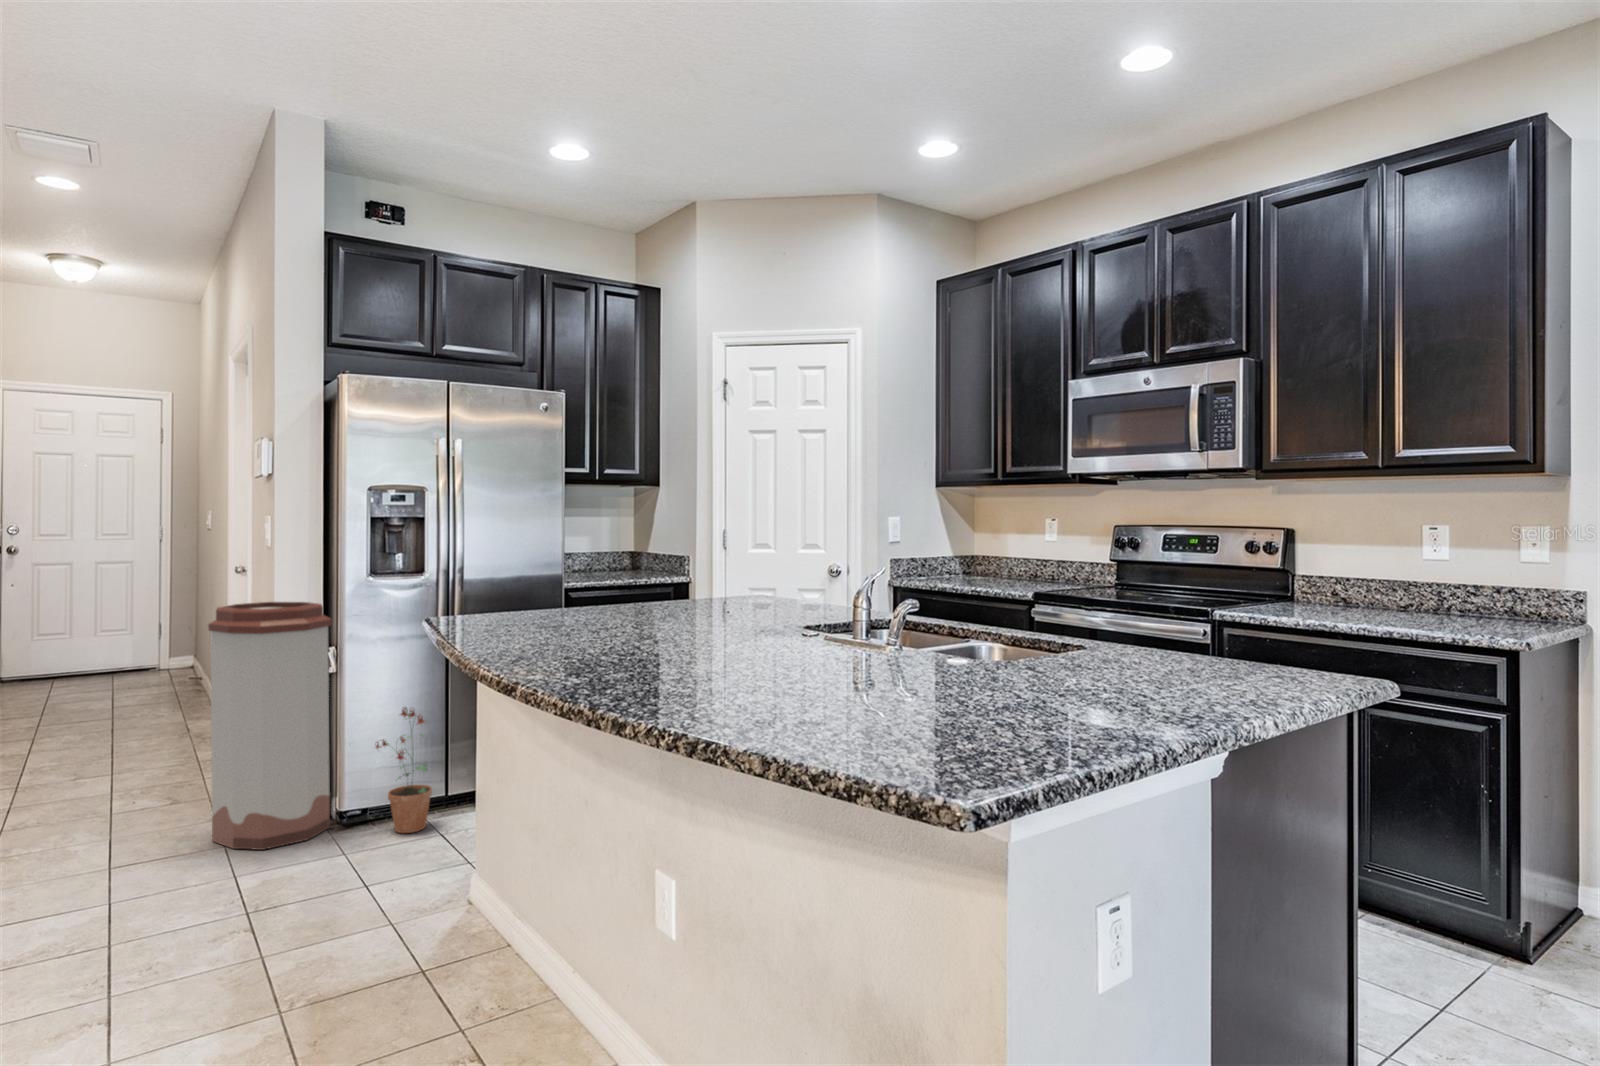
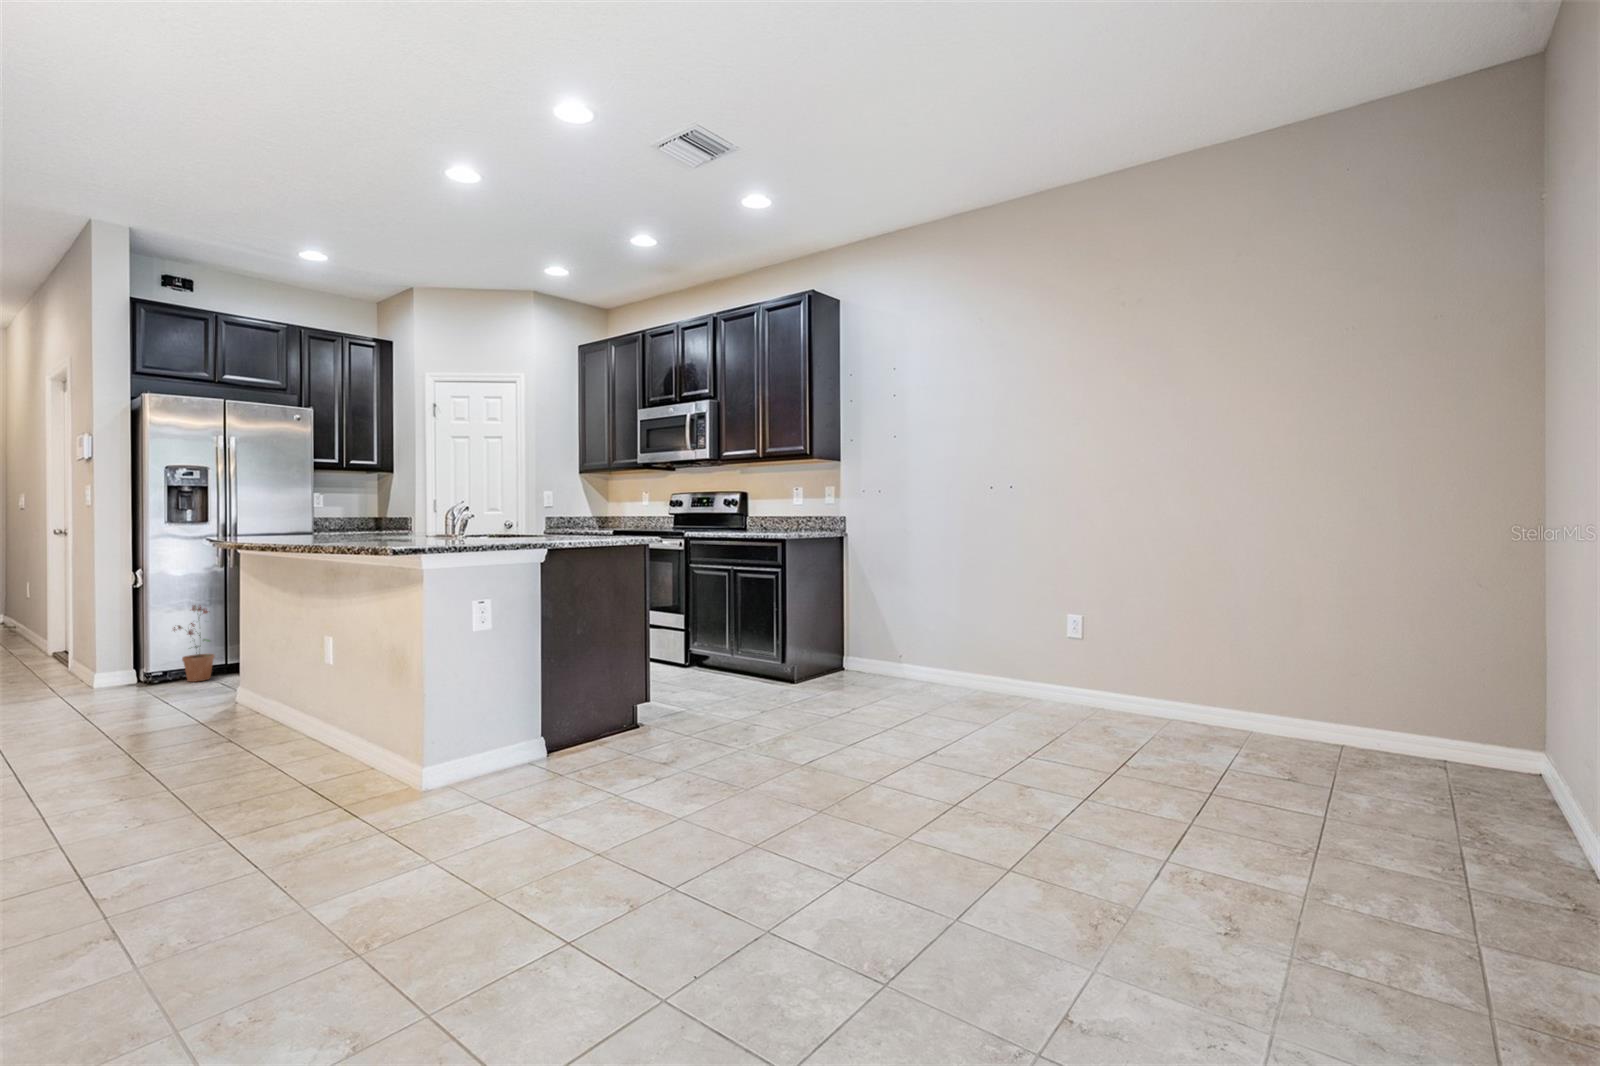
trash can: present [208,602,332,850] -> none [46,539,139,693]

